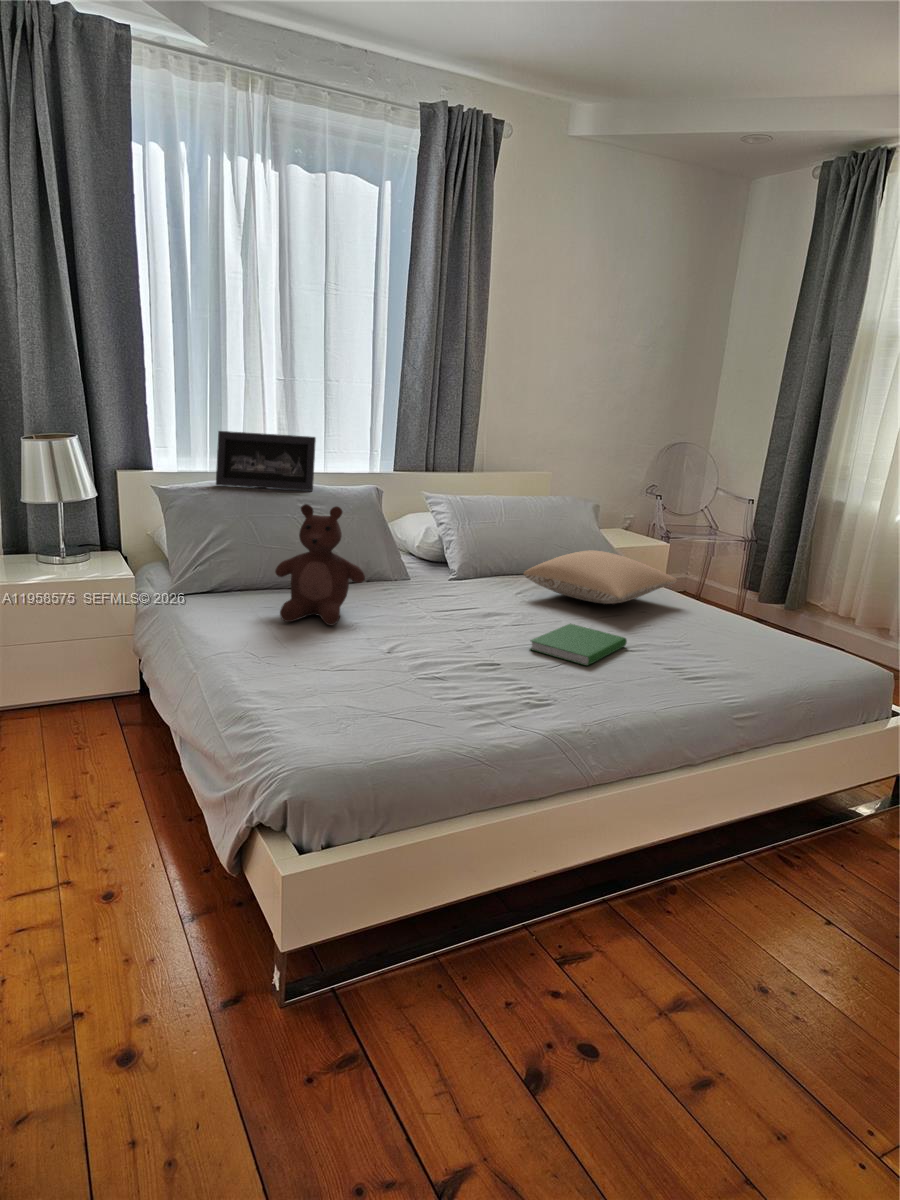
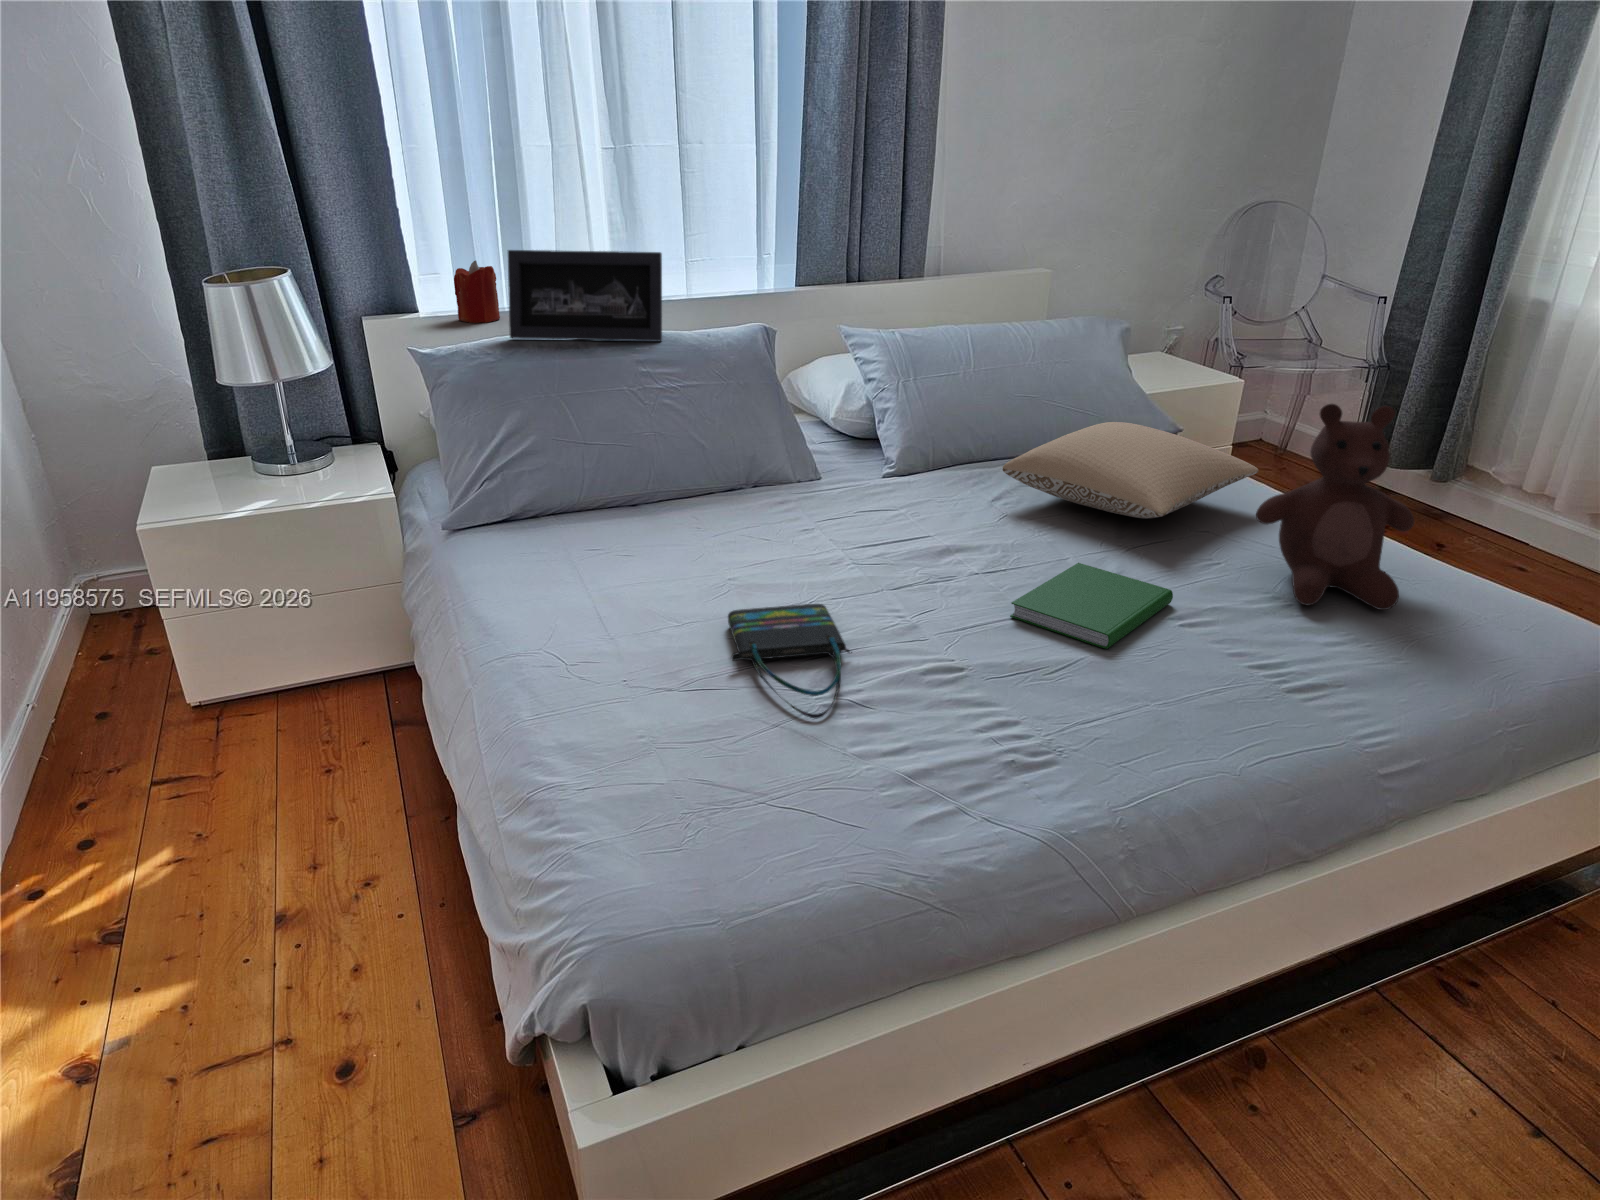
candle: none [179,440,207,478] -> present [454,260,500,323]
teddy bear: present [275,504,365,625] -> present [1256,404,1414,610]
tote bag: none [355,637,433,693] -> present [728,604,852,719]

